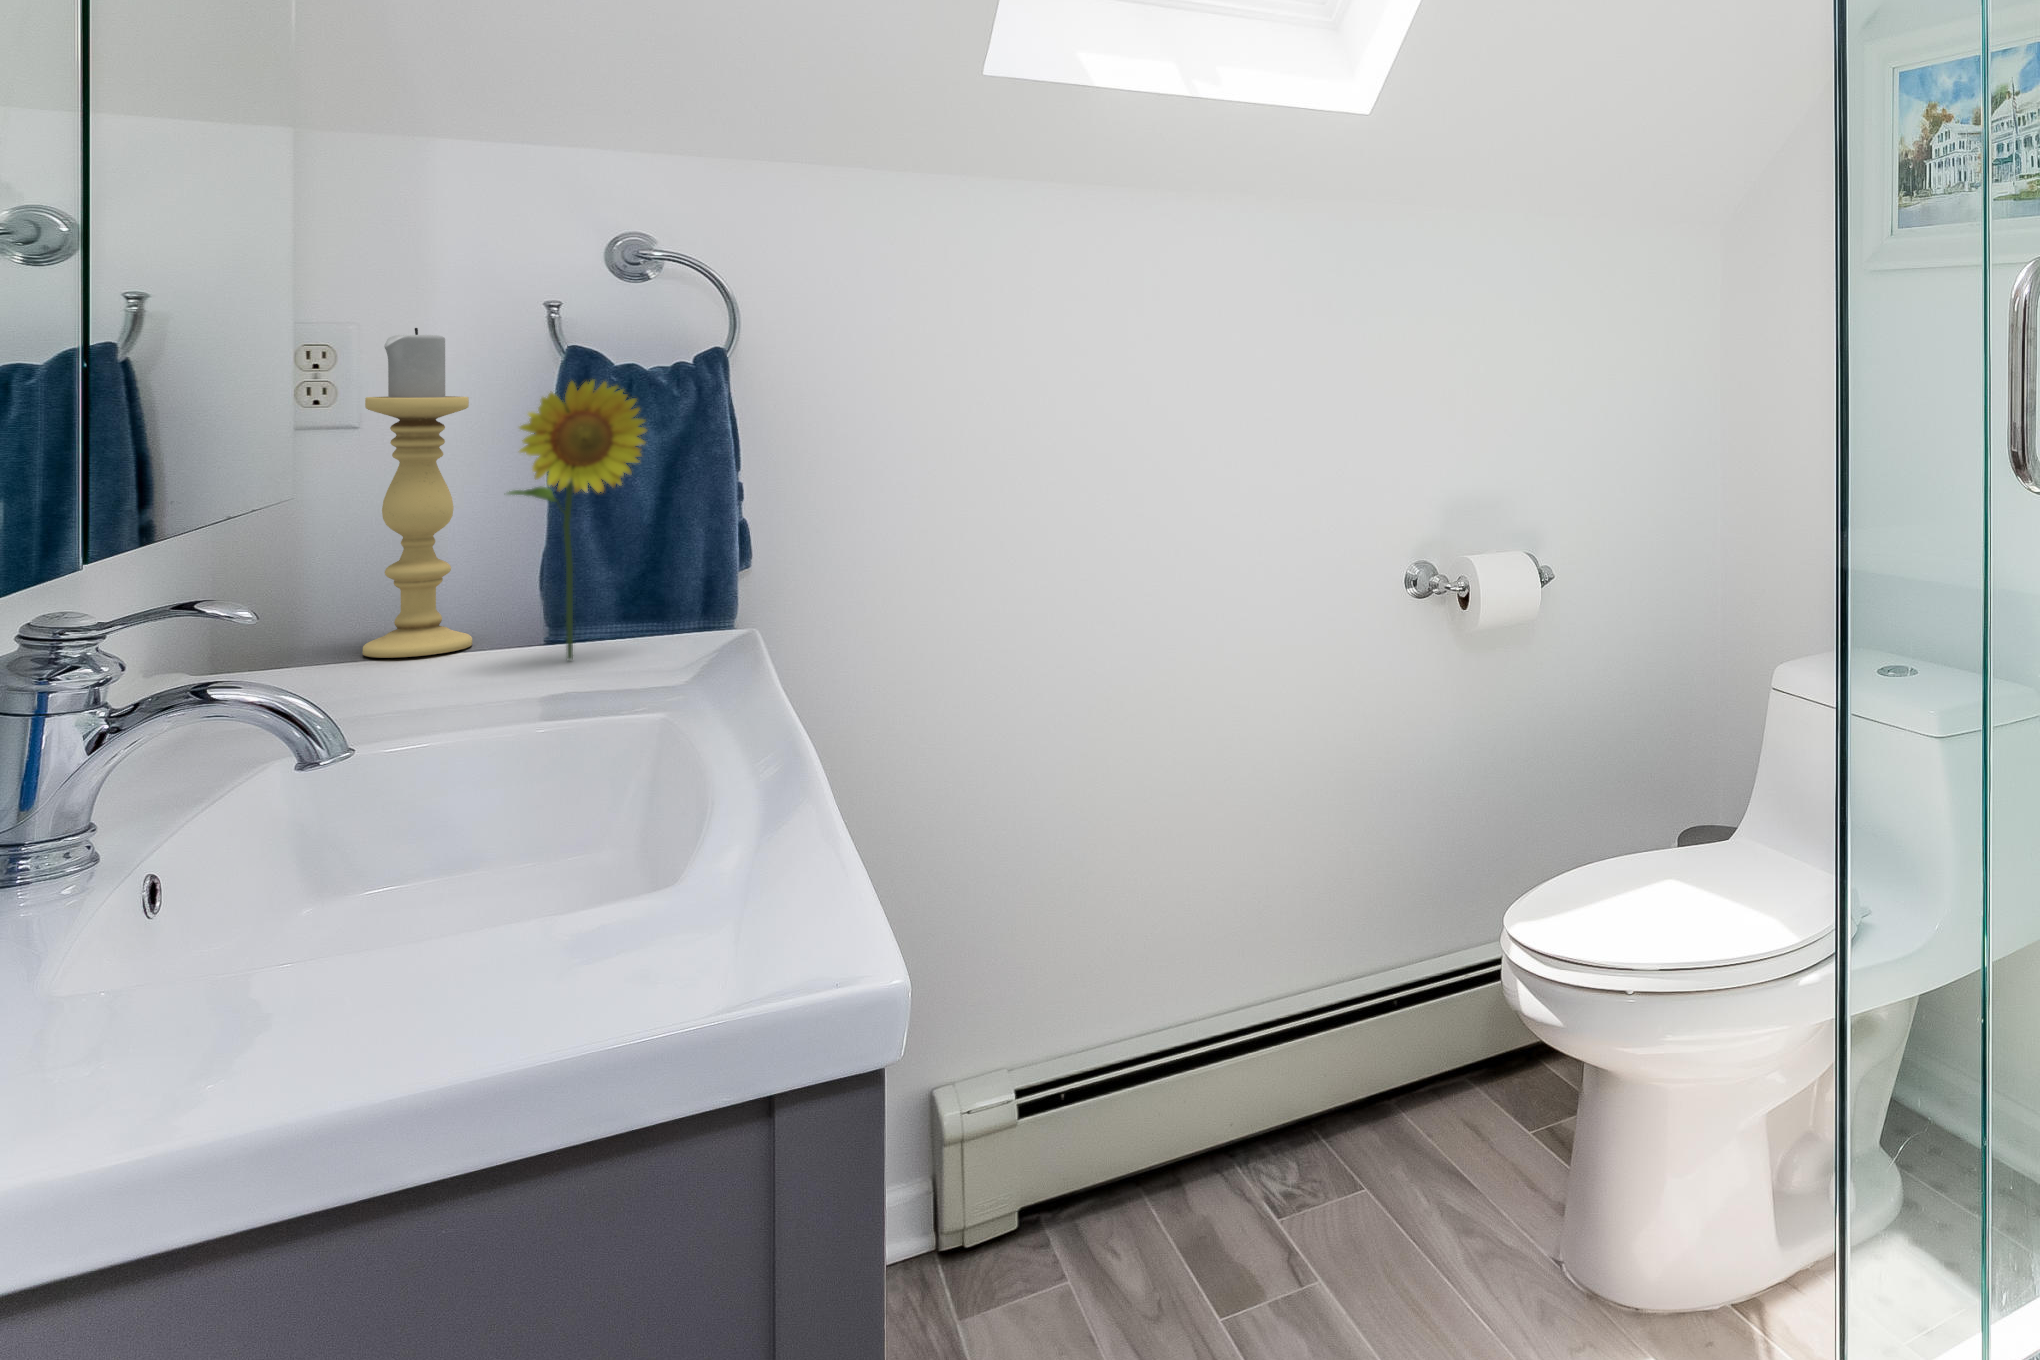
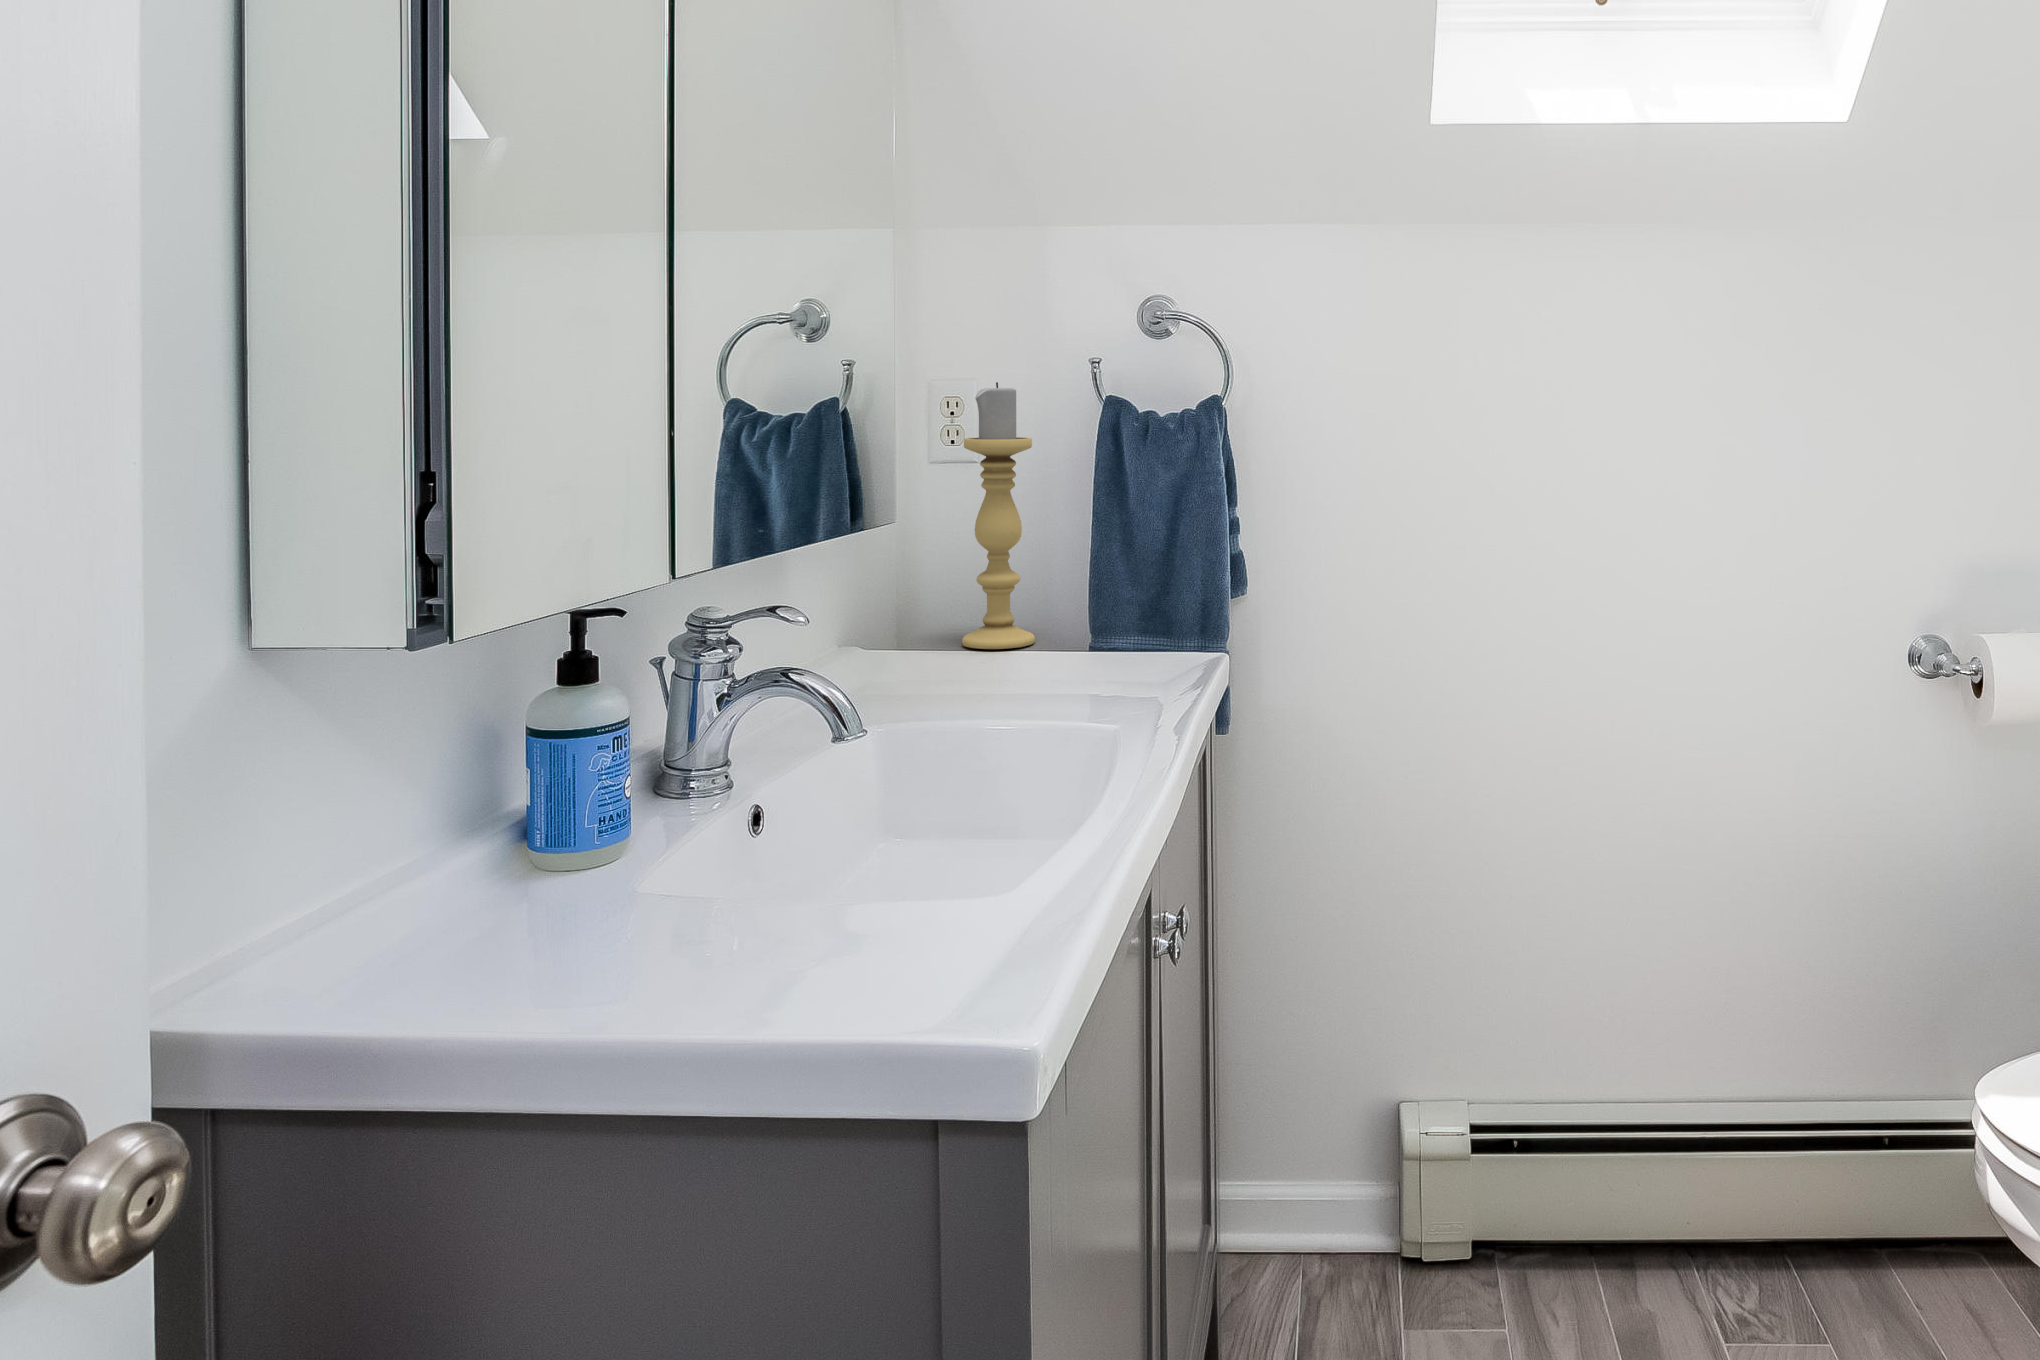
flower: present [508,380,647,660] -> none [1042,426,1145,664]

